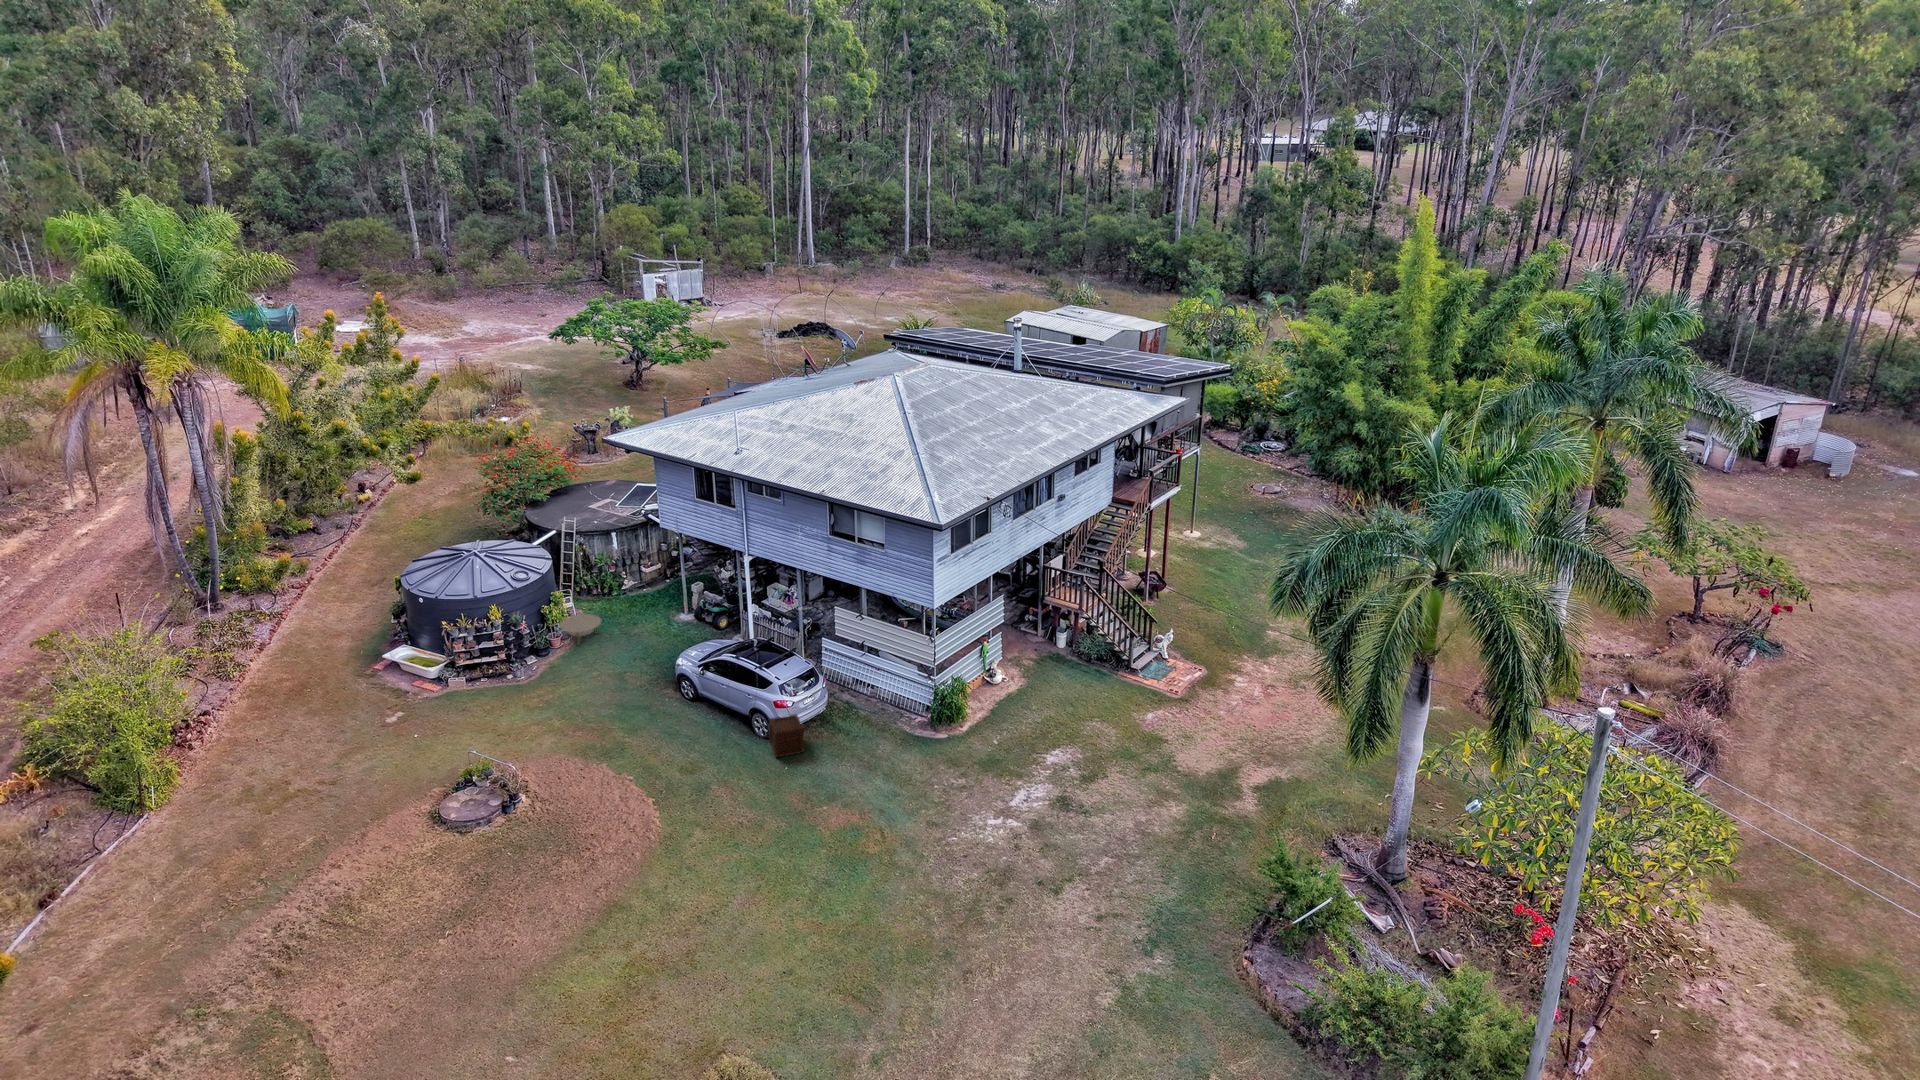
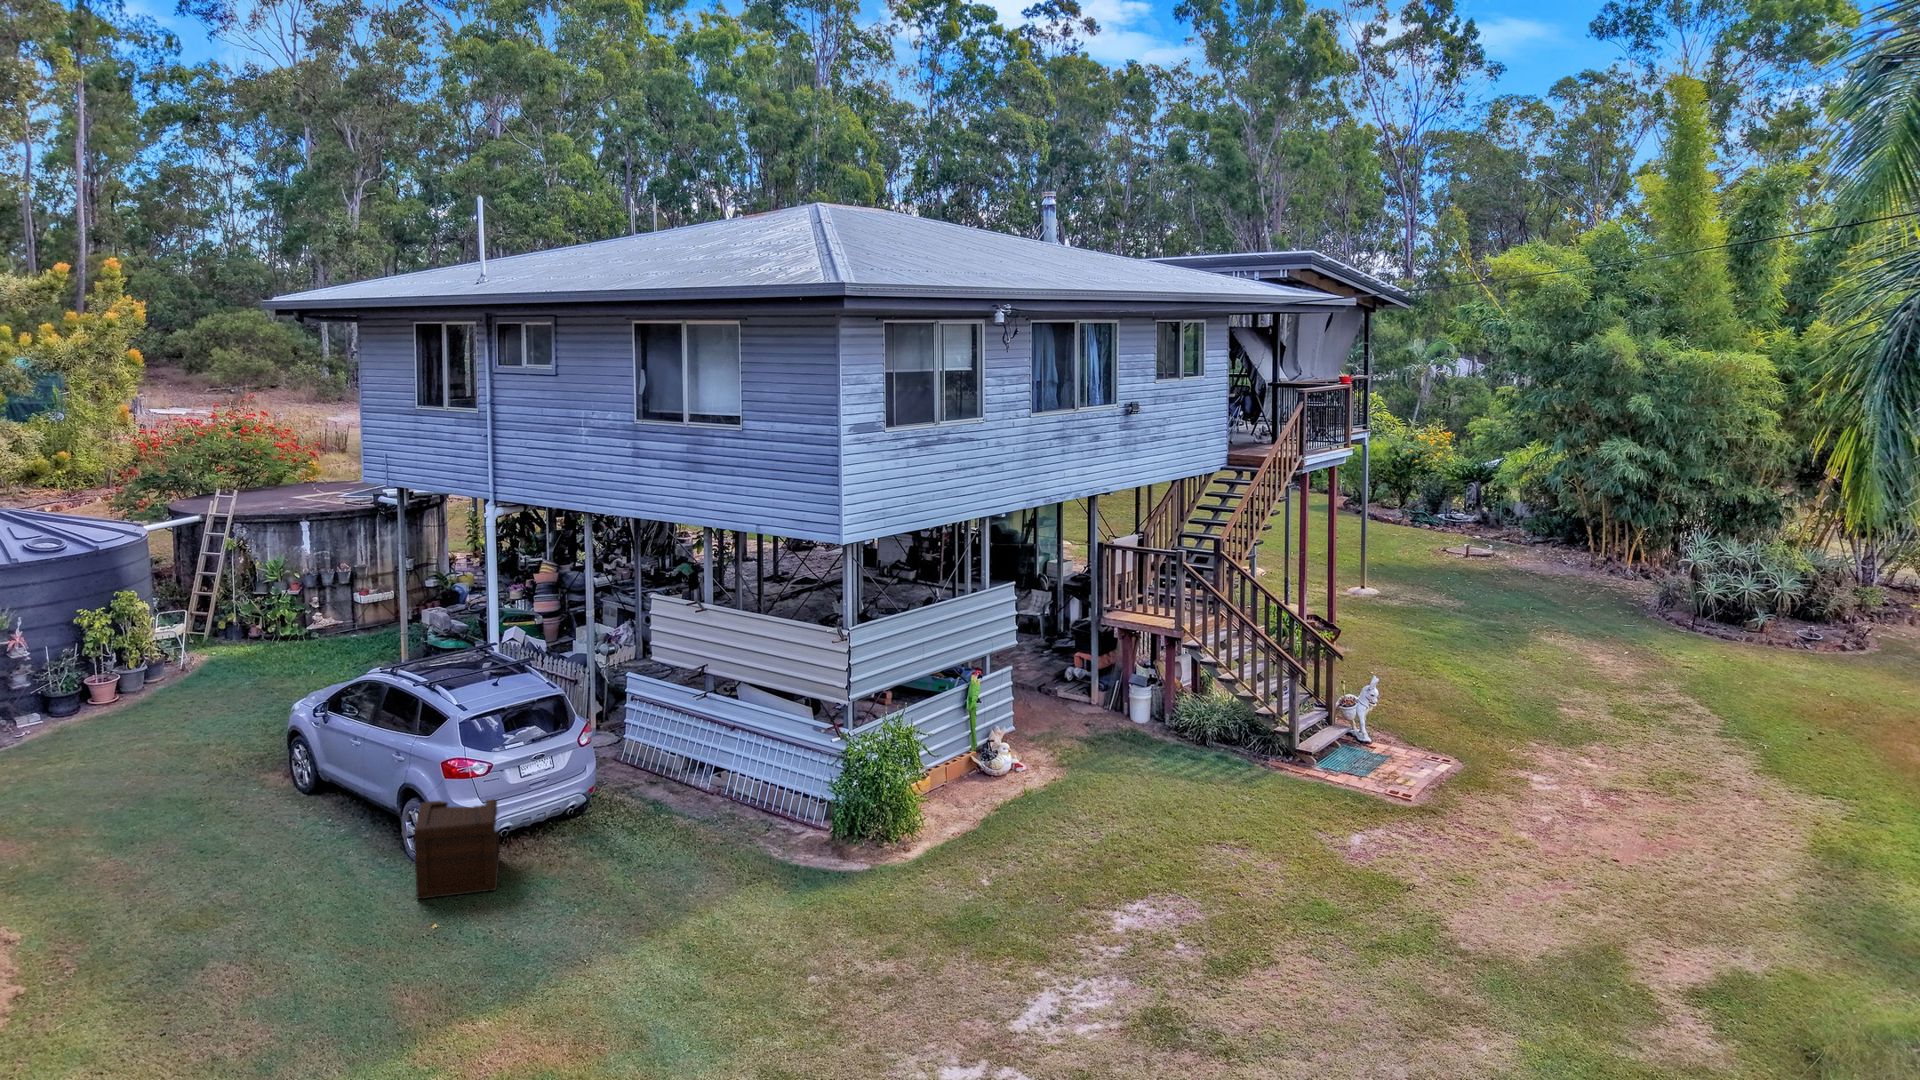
round table: present [559,614,601,646] -> none [113,642,211,696]

